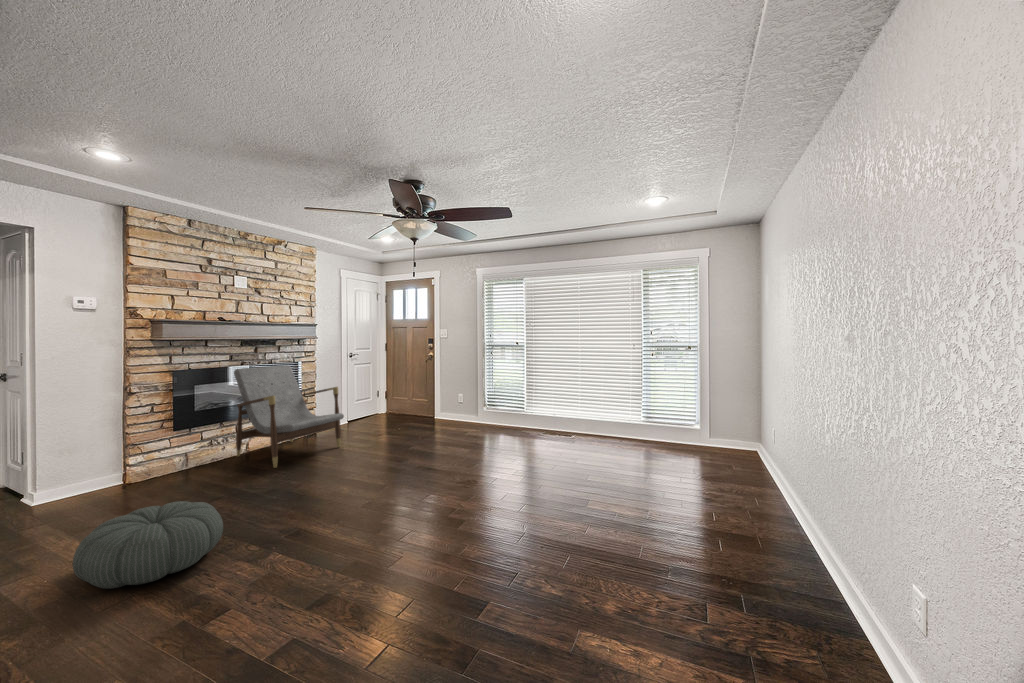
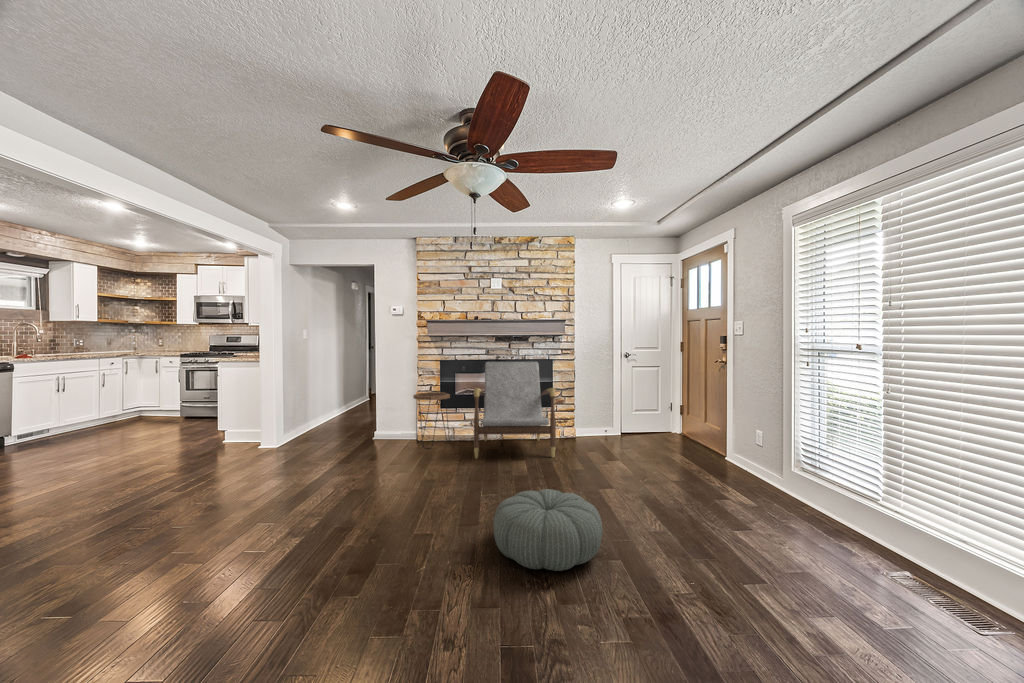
side table: none [146,411,204,482] -> present [413,392,450,449]
pouf: present [73,501,223,589] -> present [493,489,602,571]

